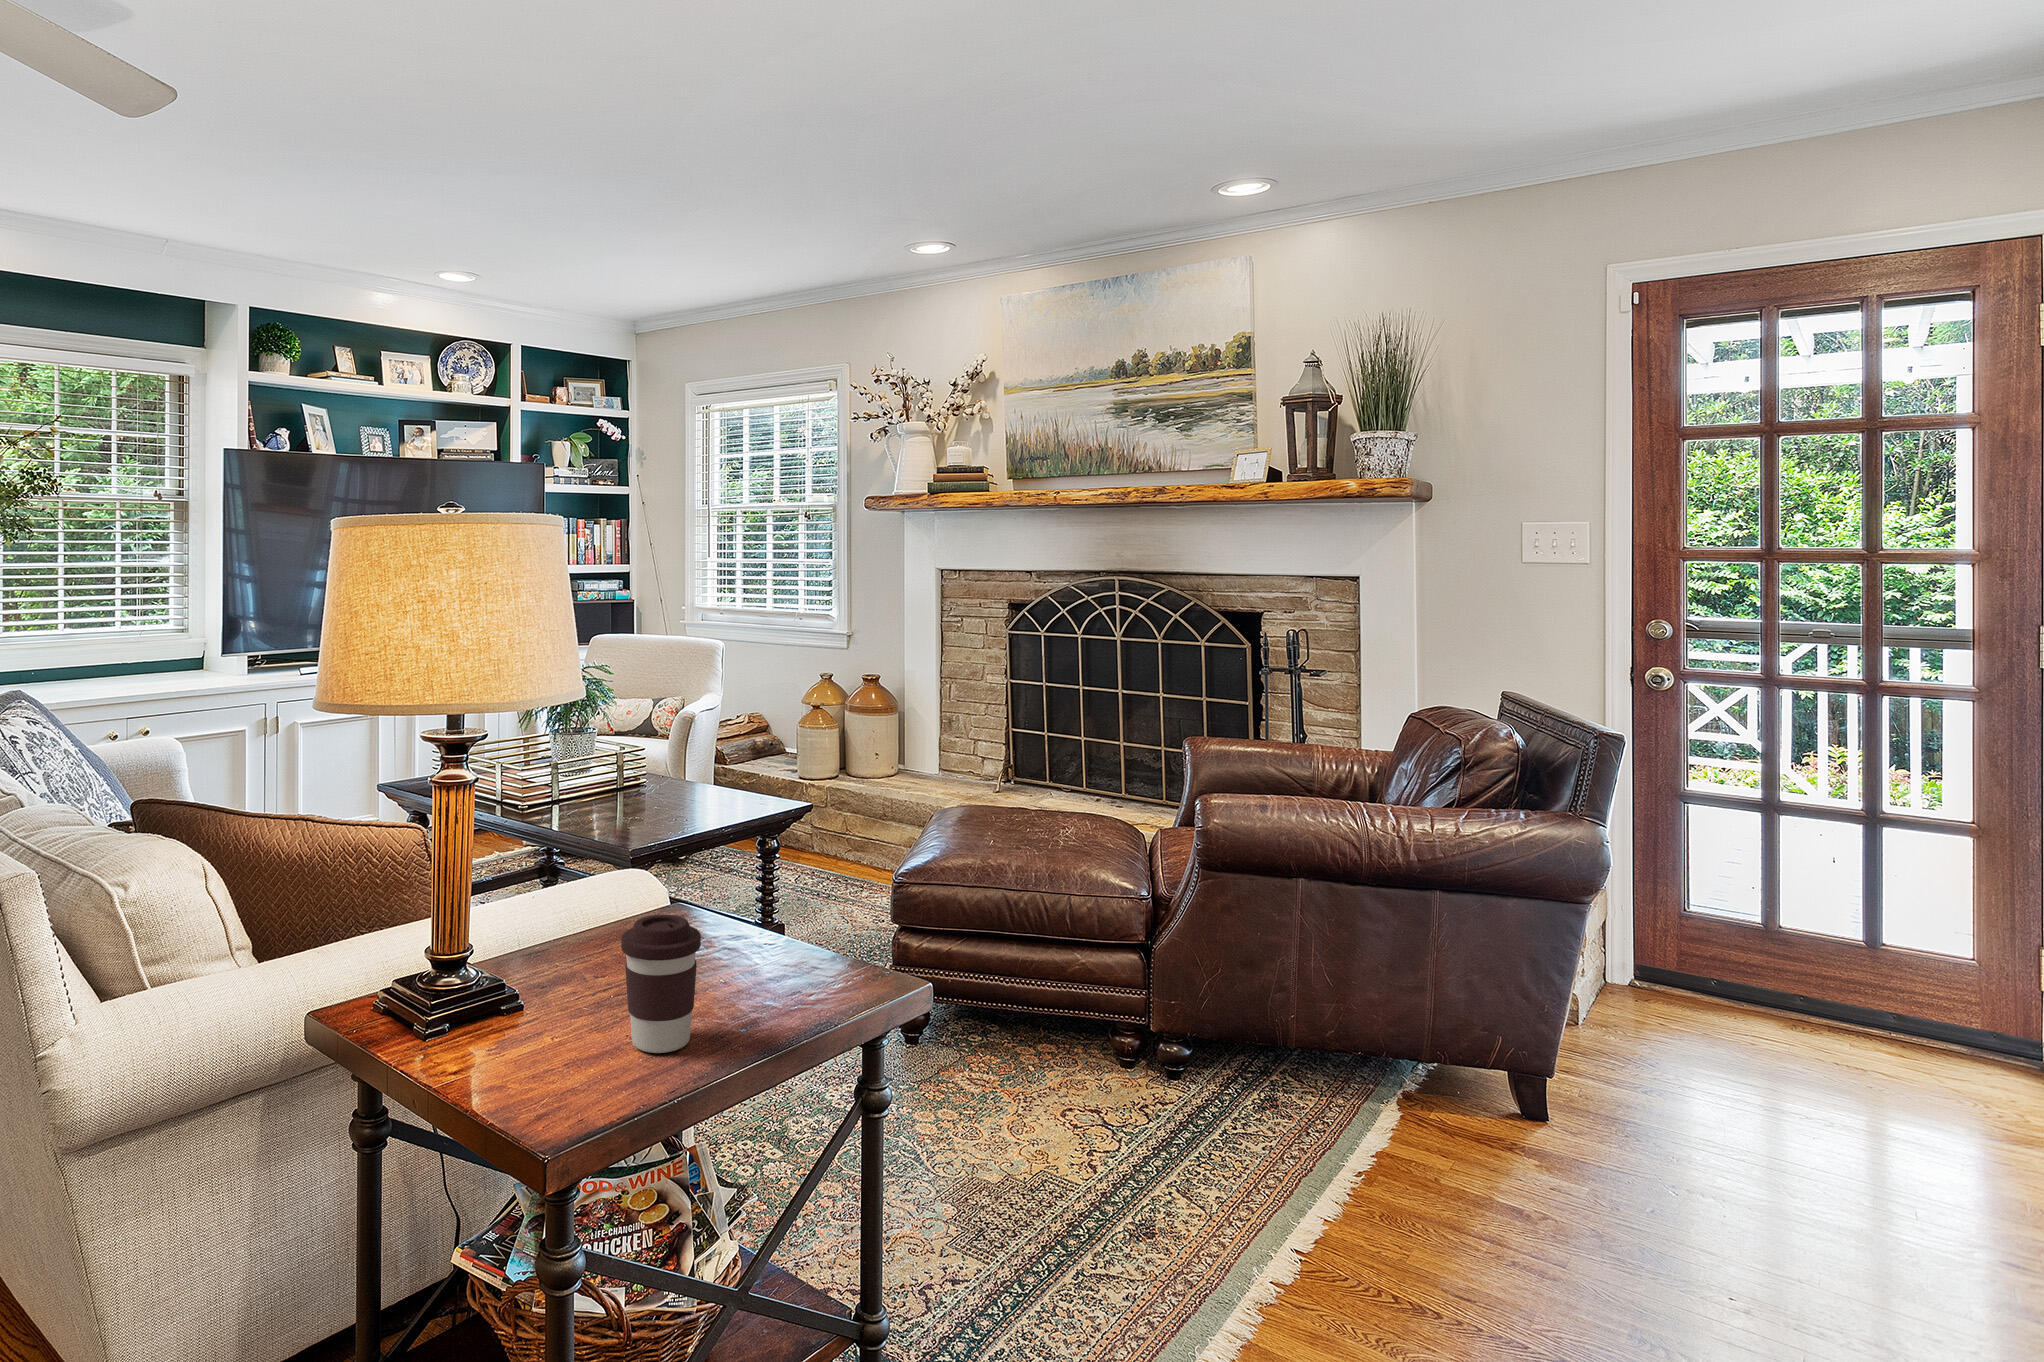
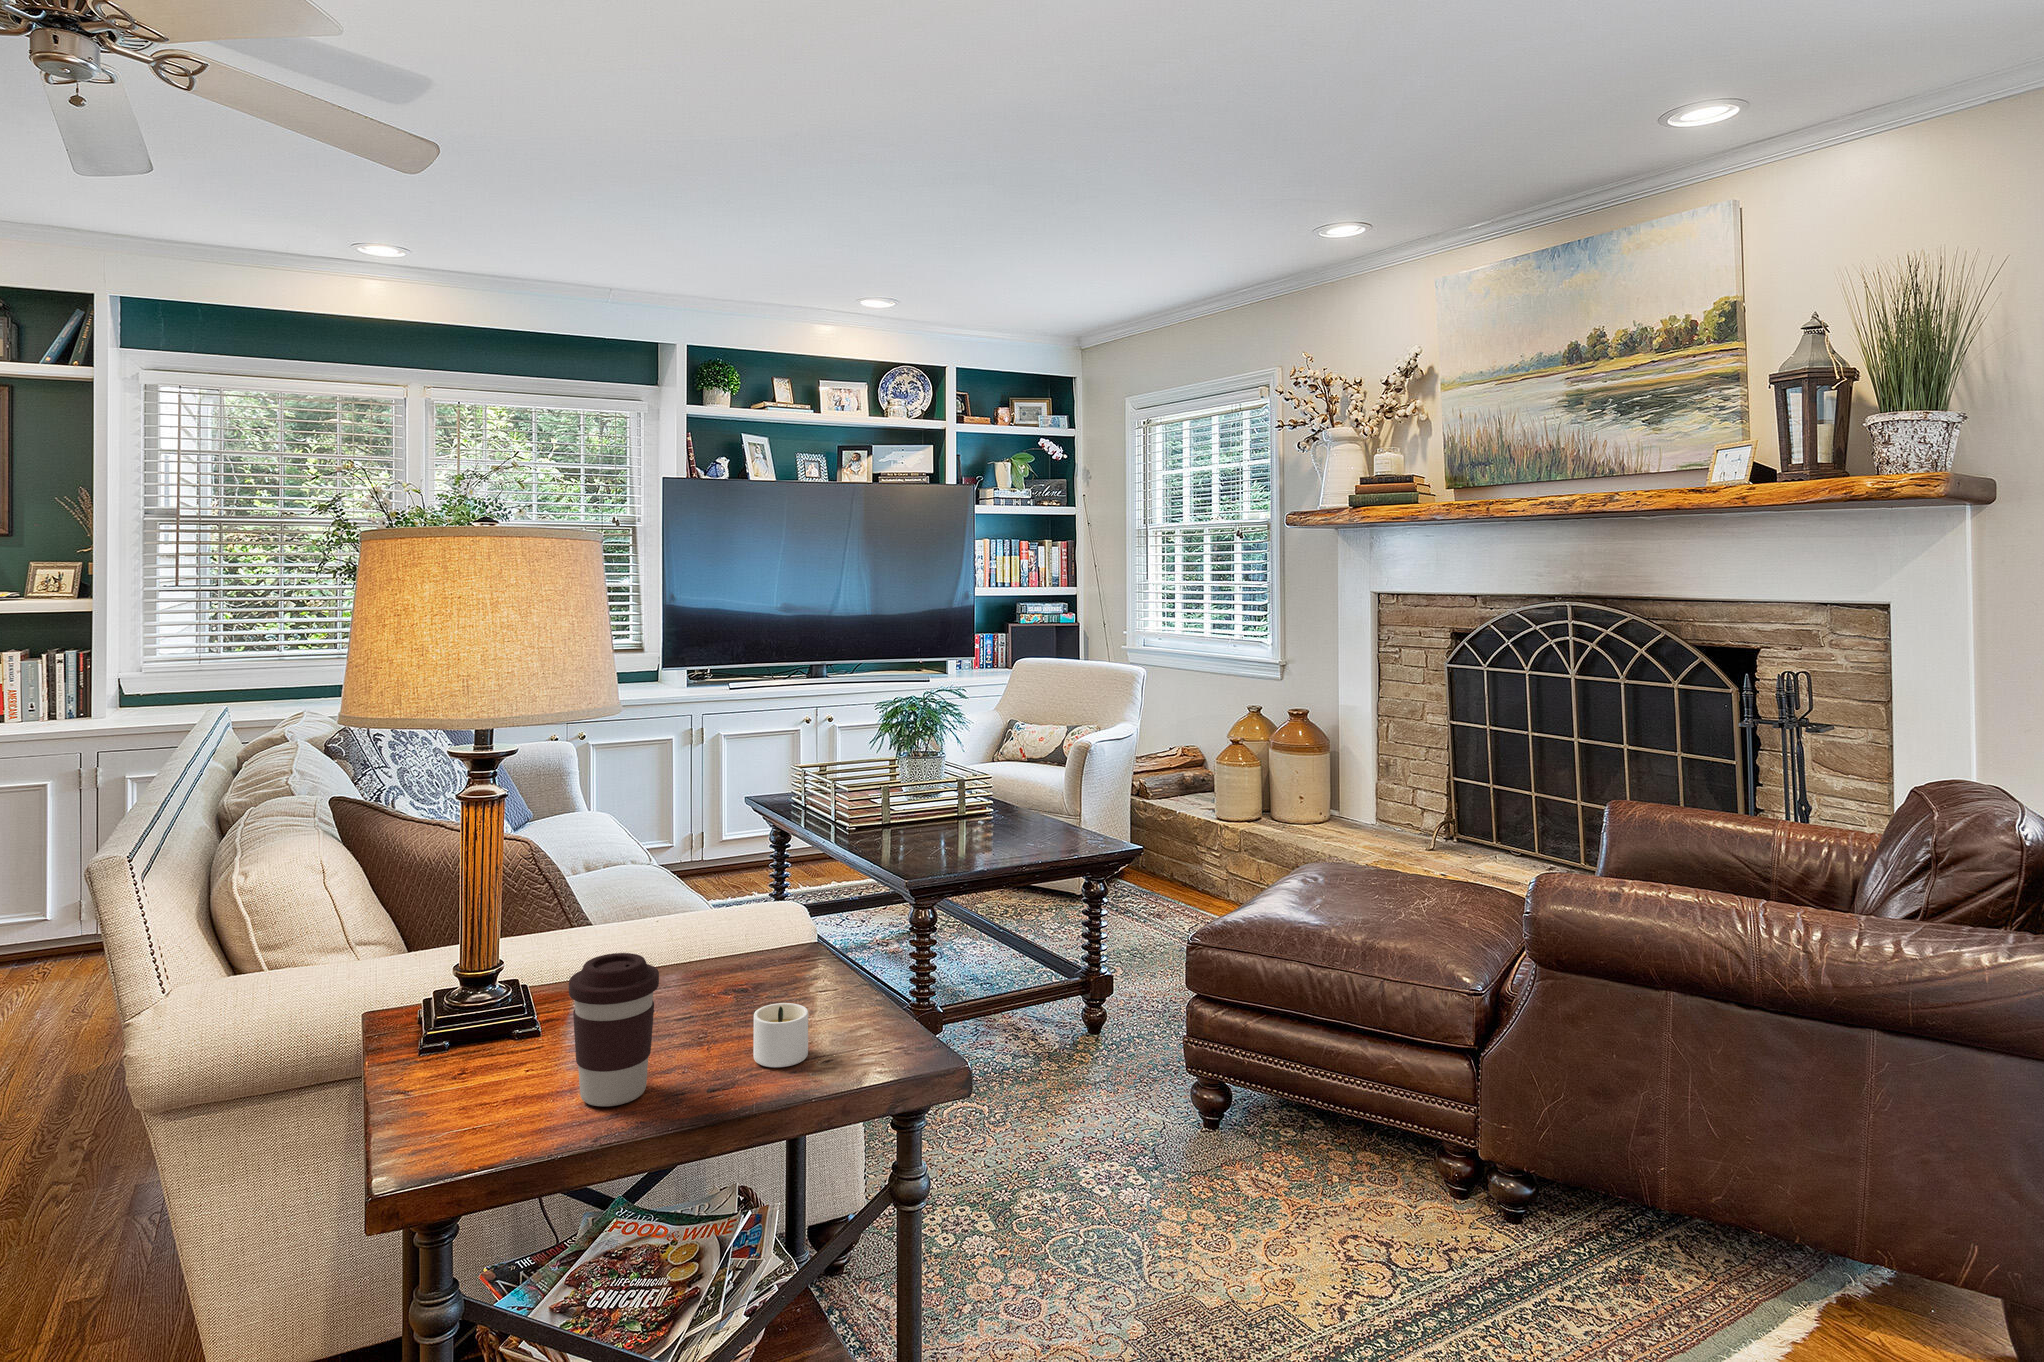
candle: none [745,949,814,1004] -> present [753,1003,808,1067]

